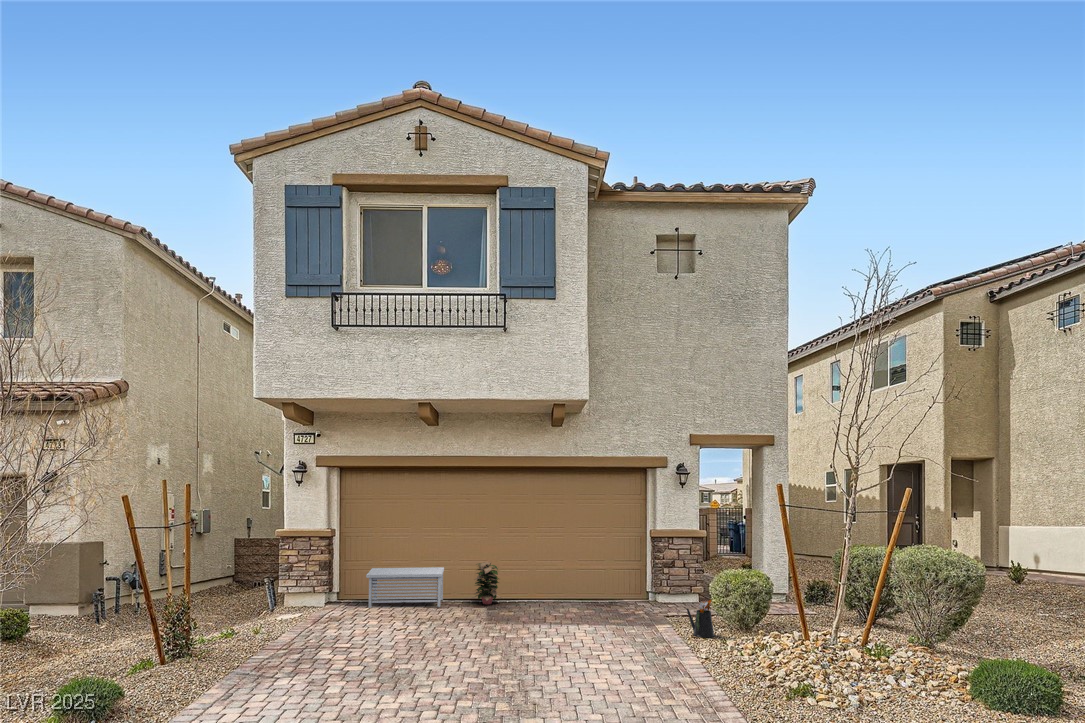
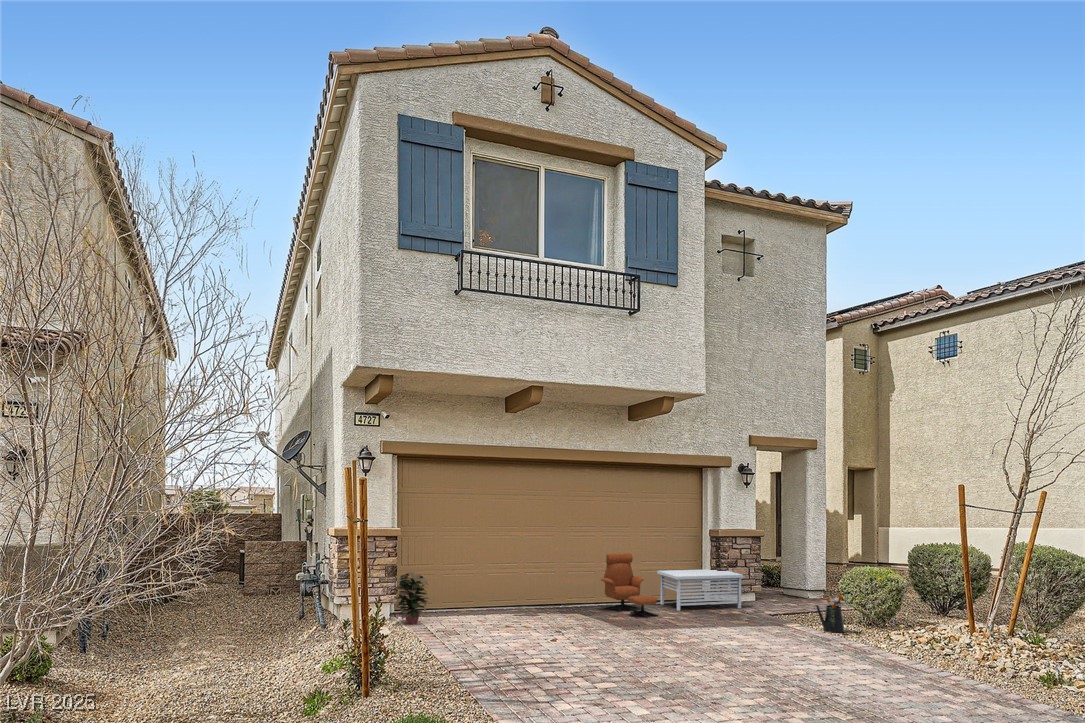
lounge chair: none [524,551,566,613] -> present [601,553,658,618]
decorative plant: present [475,562,501,604] -> present [395,572,428,624]
storage bench: present [366,567,444,608] -> present [657,569,743,611]

